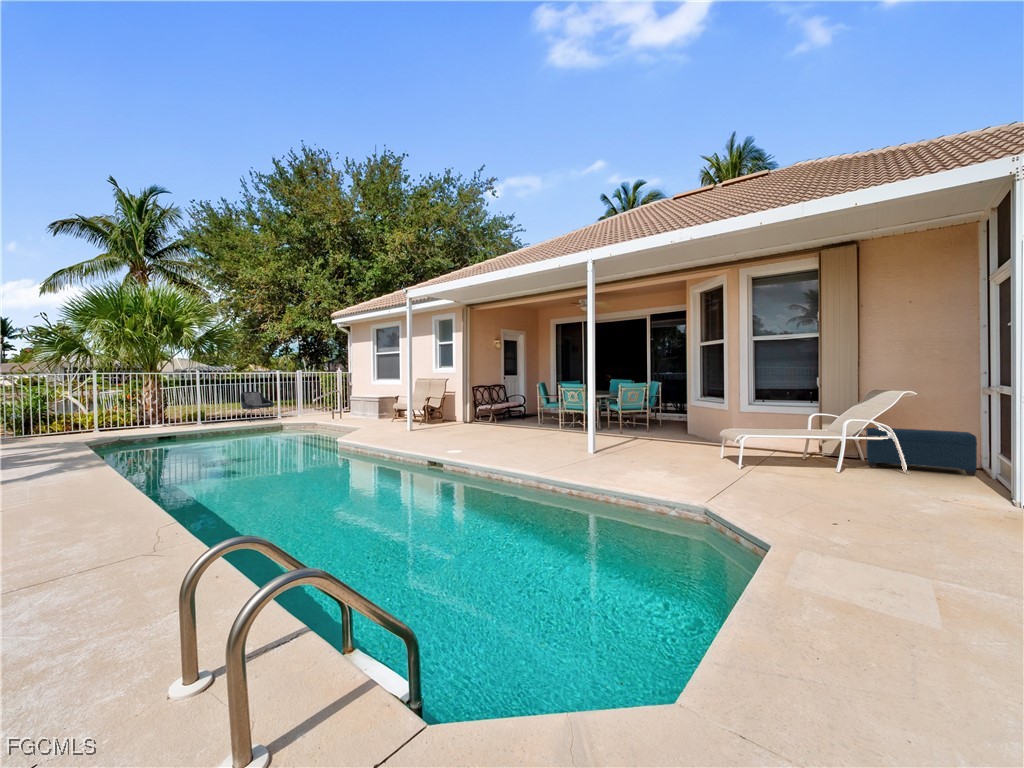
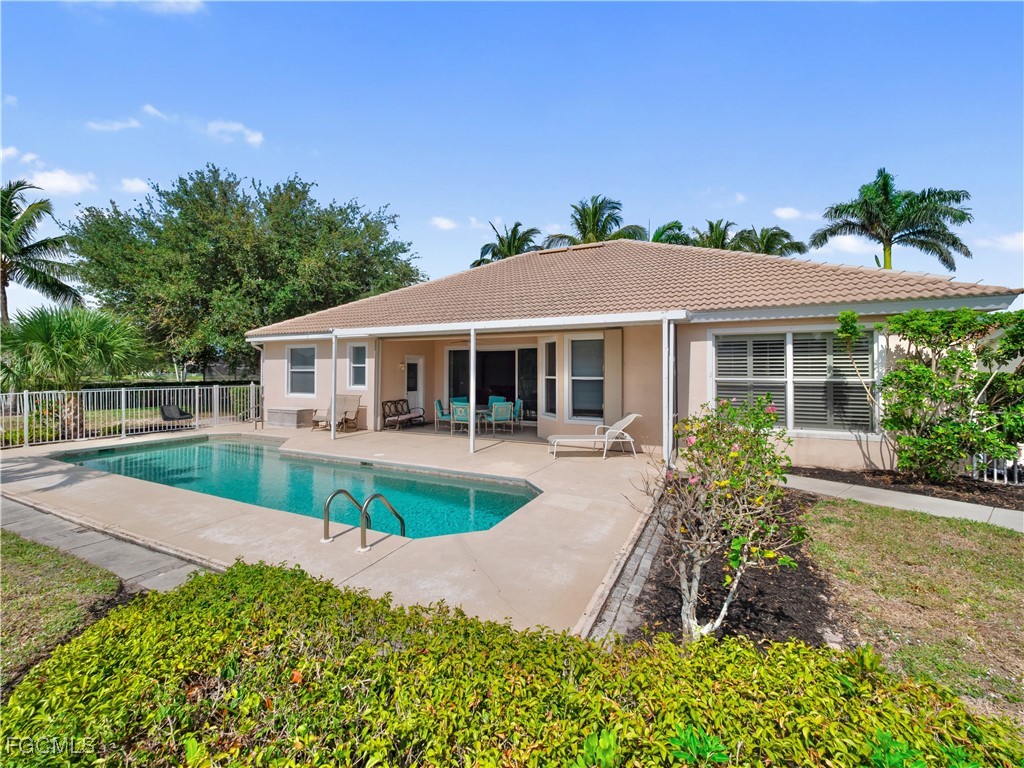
bench: present [866,427,977,476] -> none [618,435,664,460]

